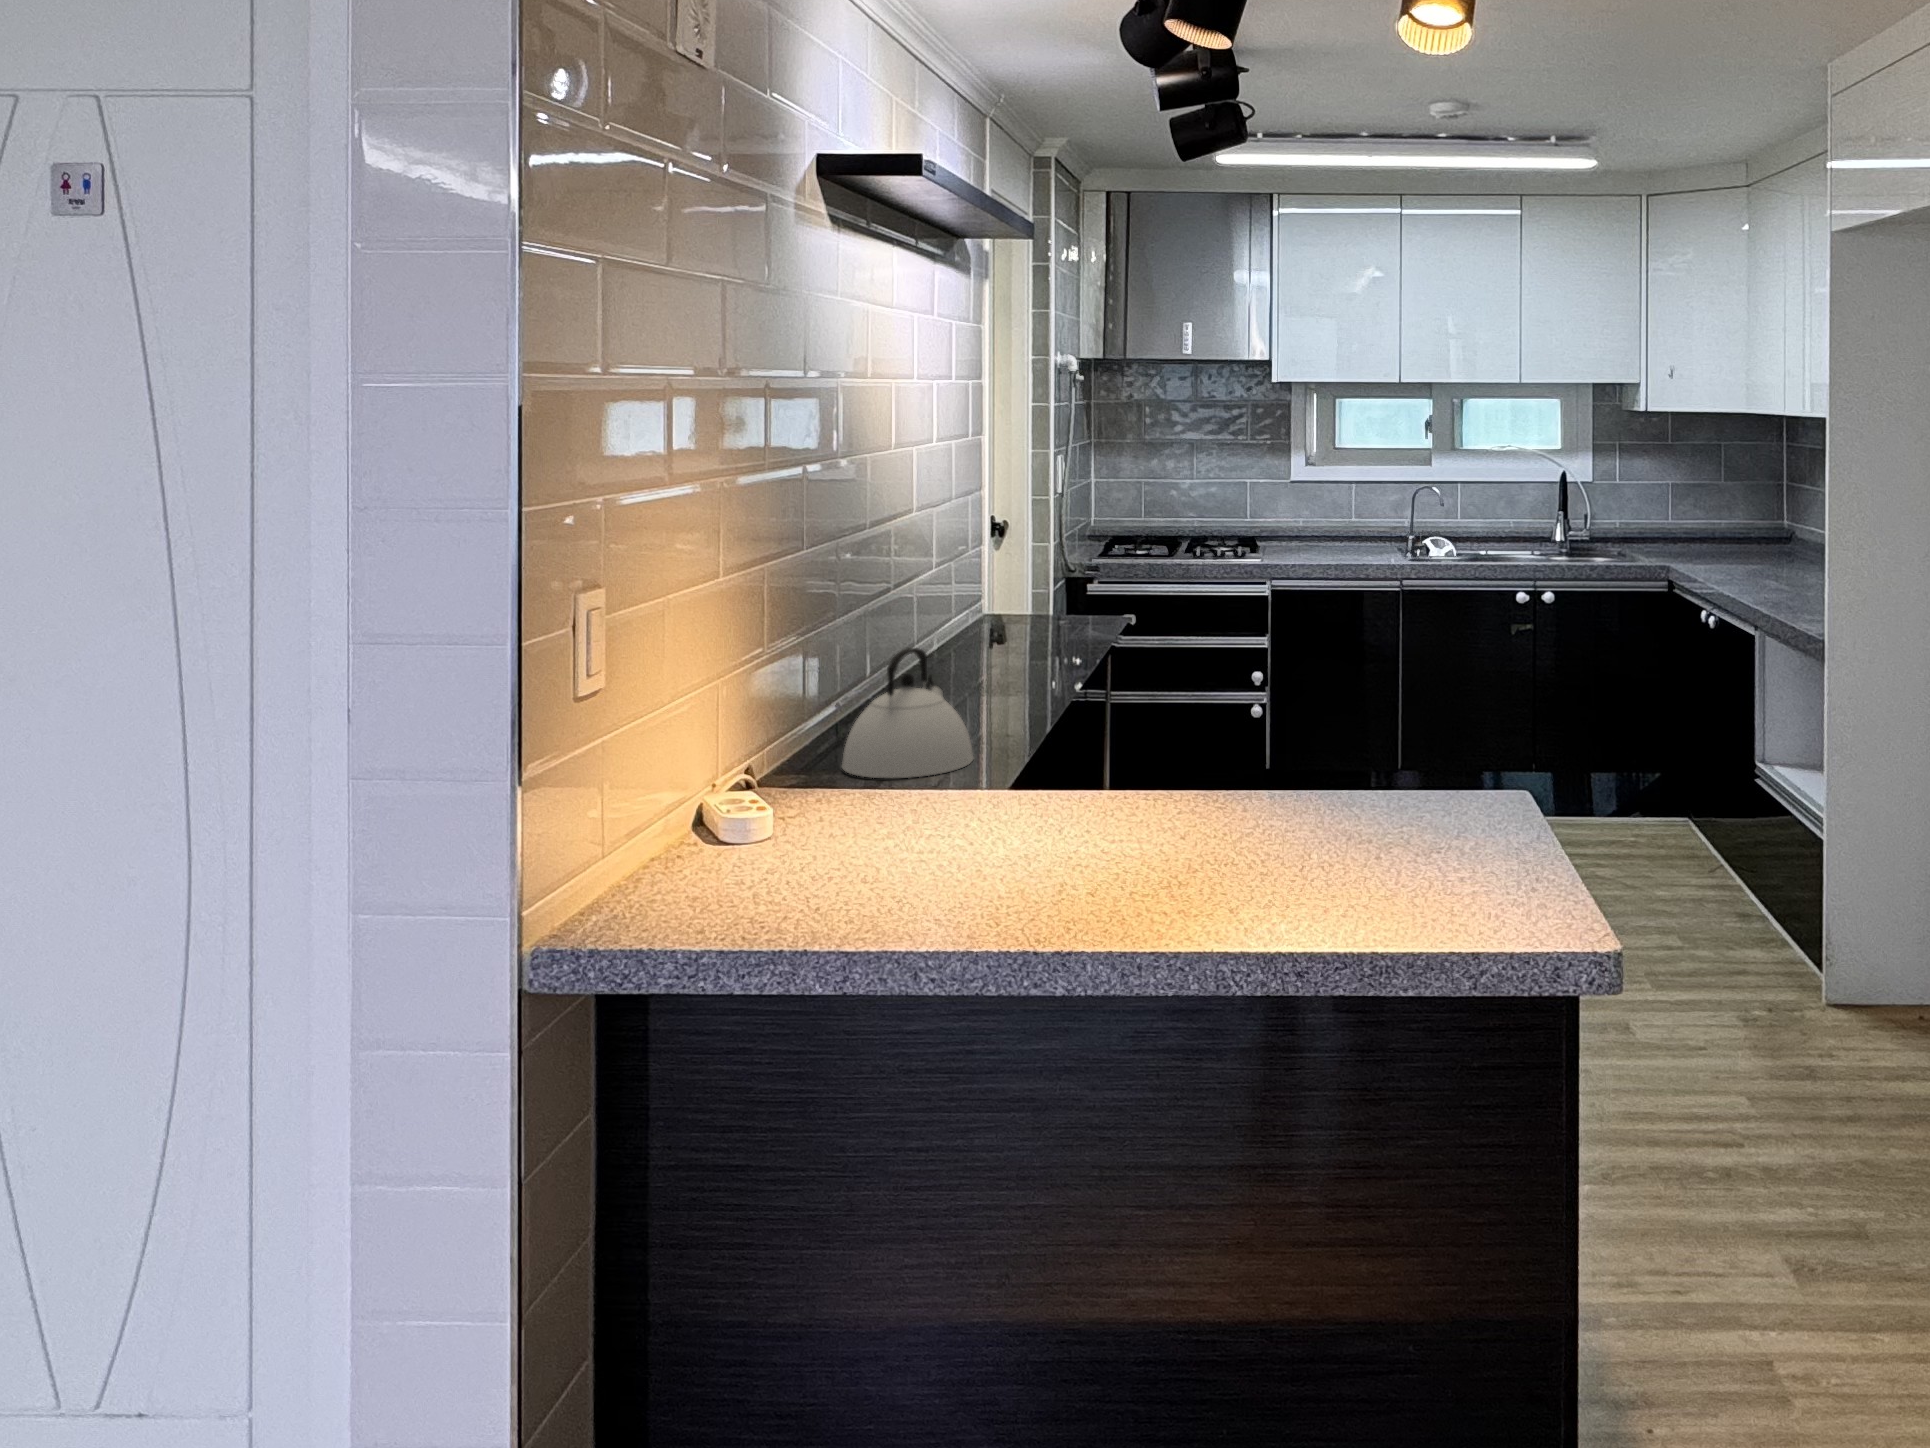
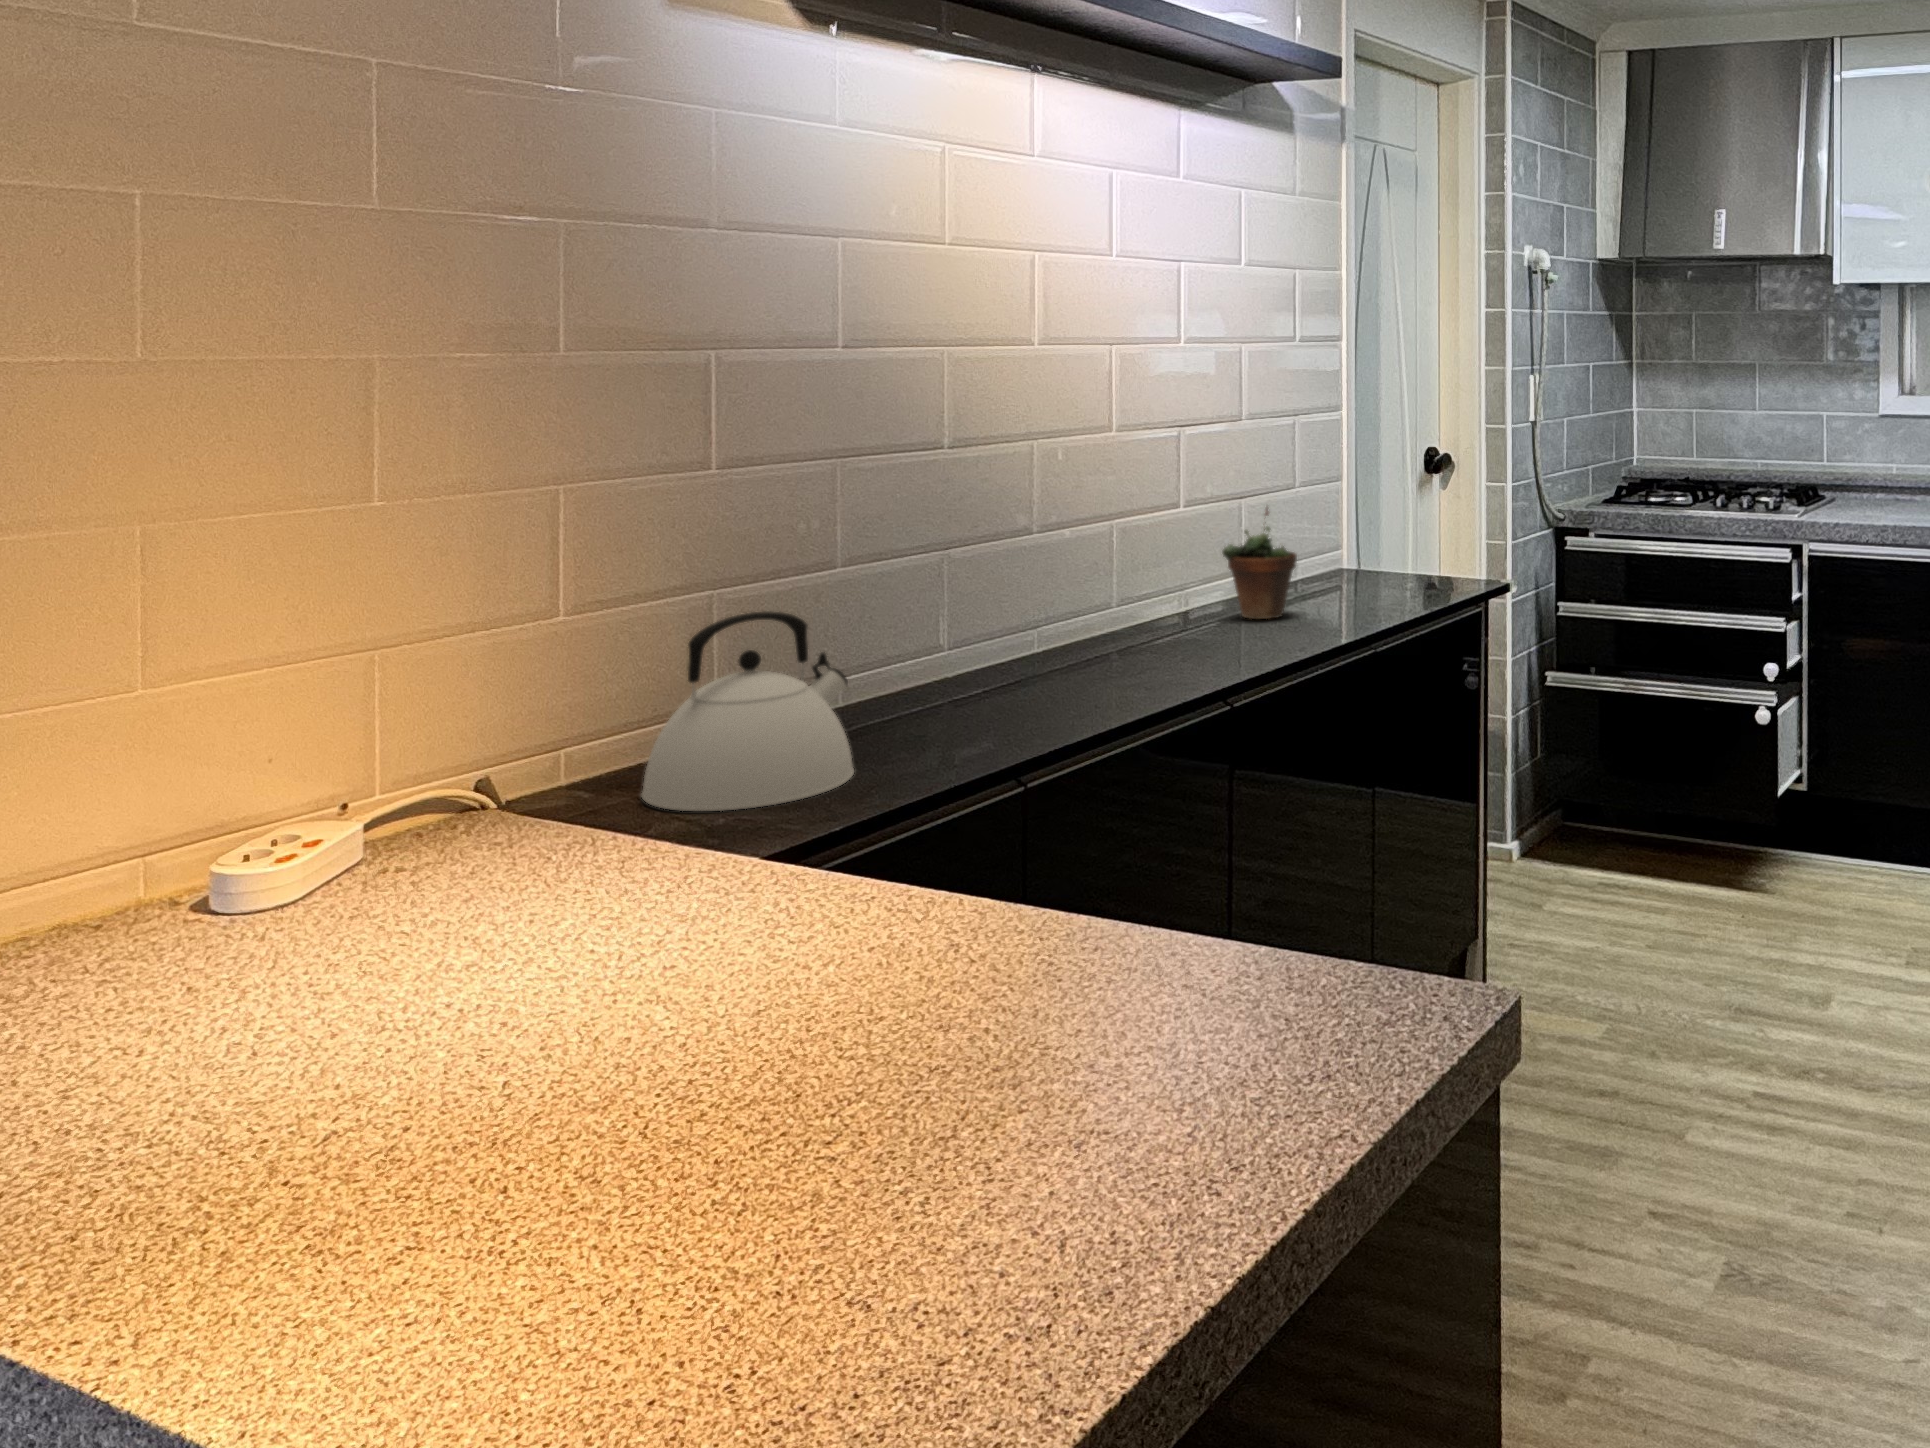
succulent plant: none [981,566,1033,652] -> present [1222,507,1297,619]

